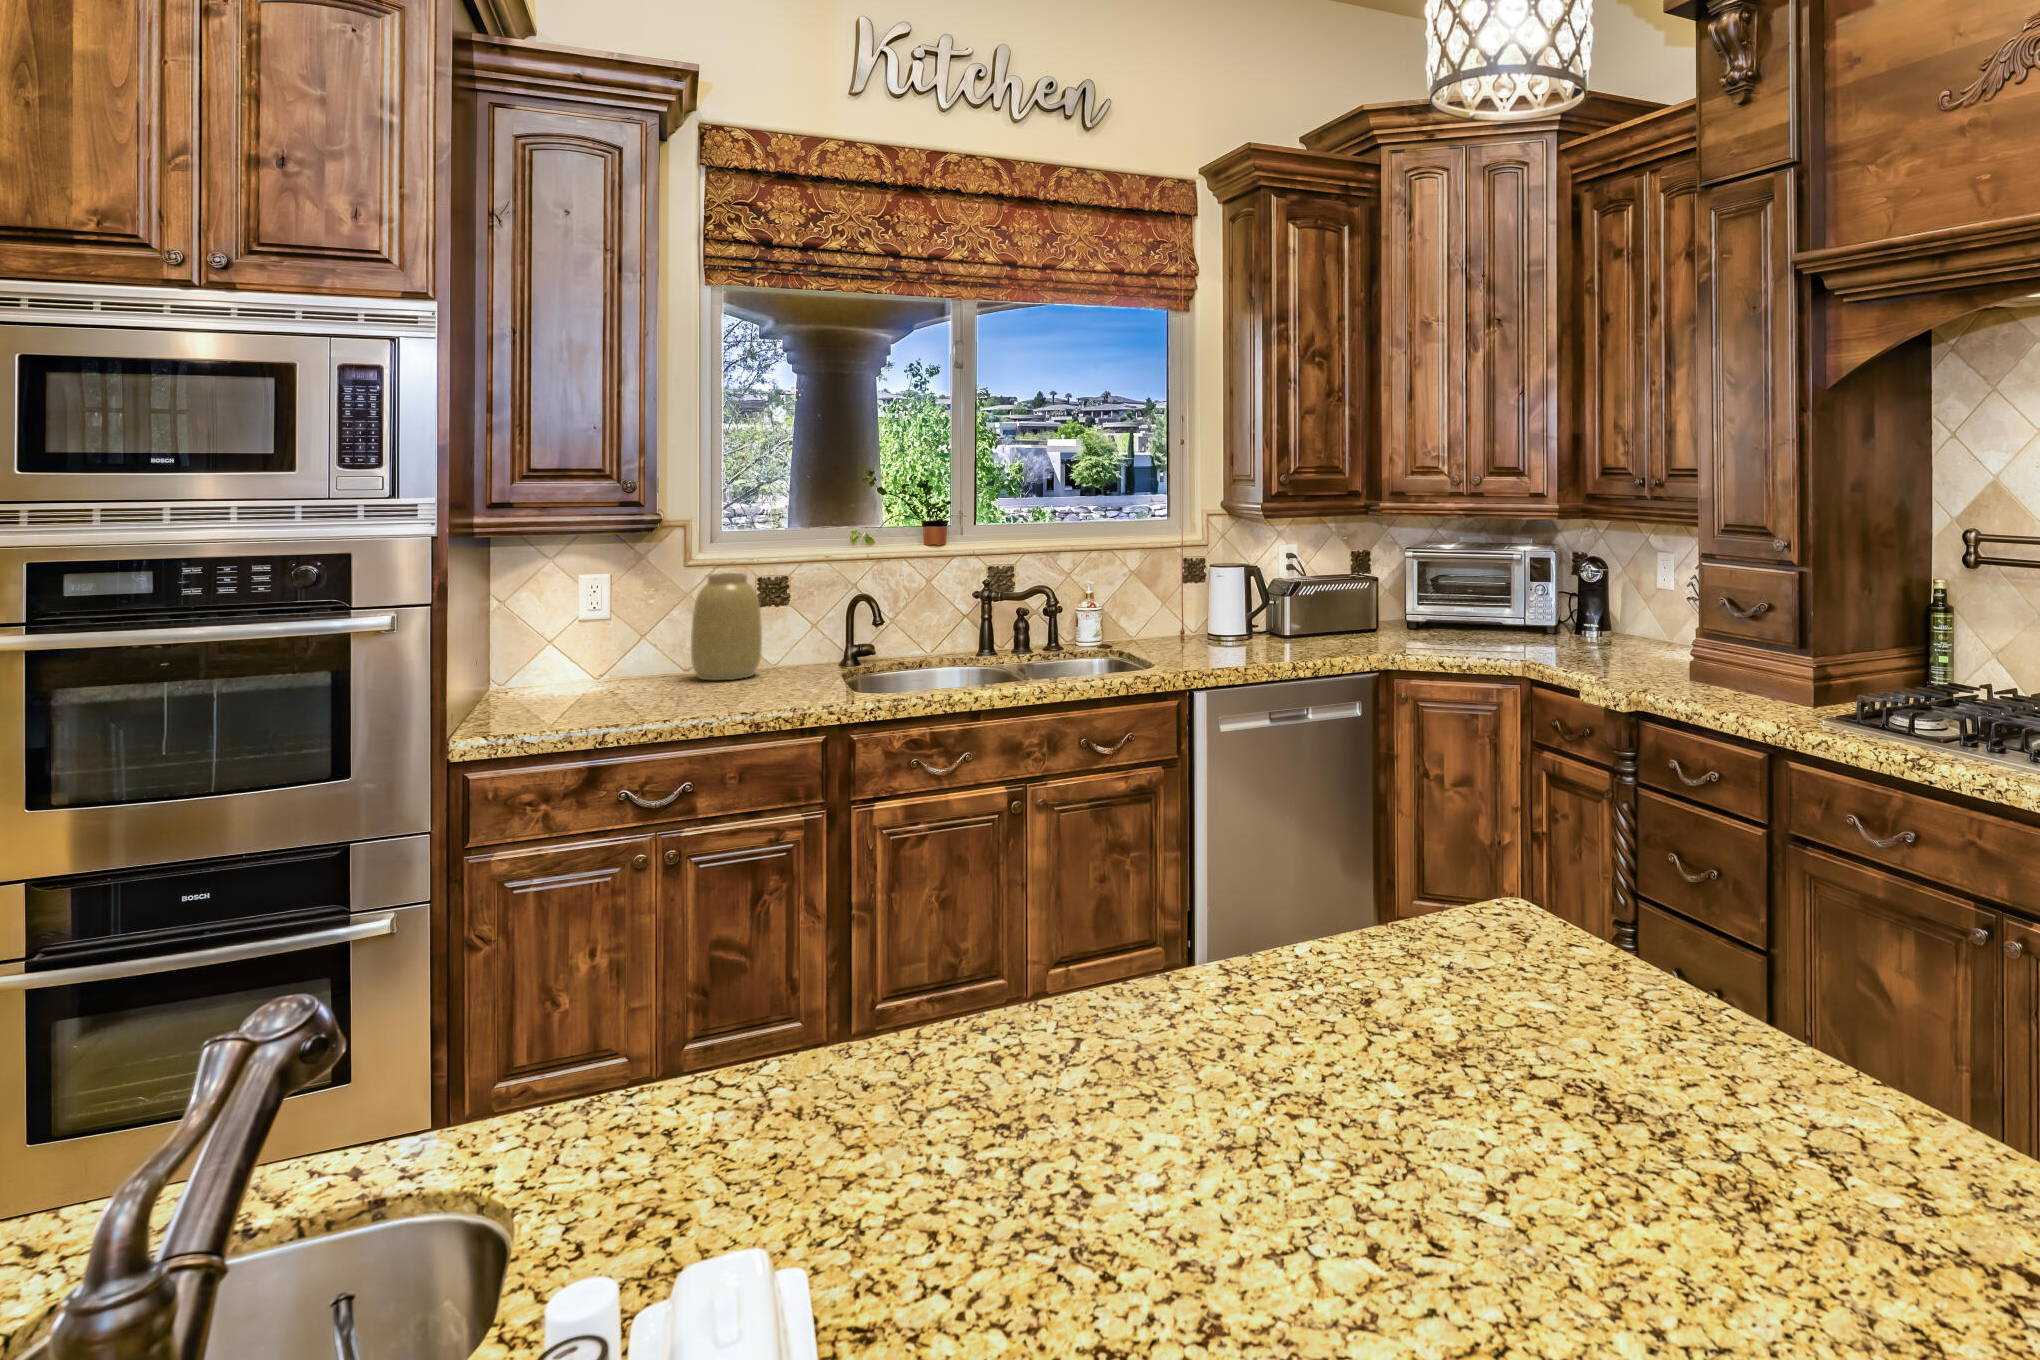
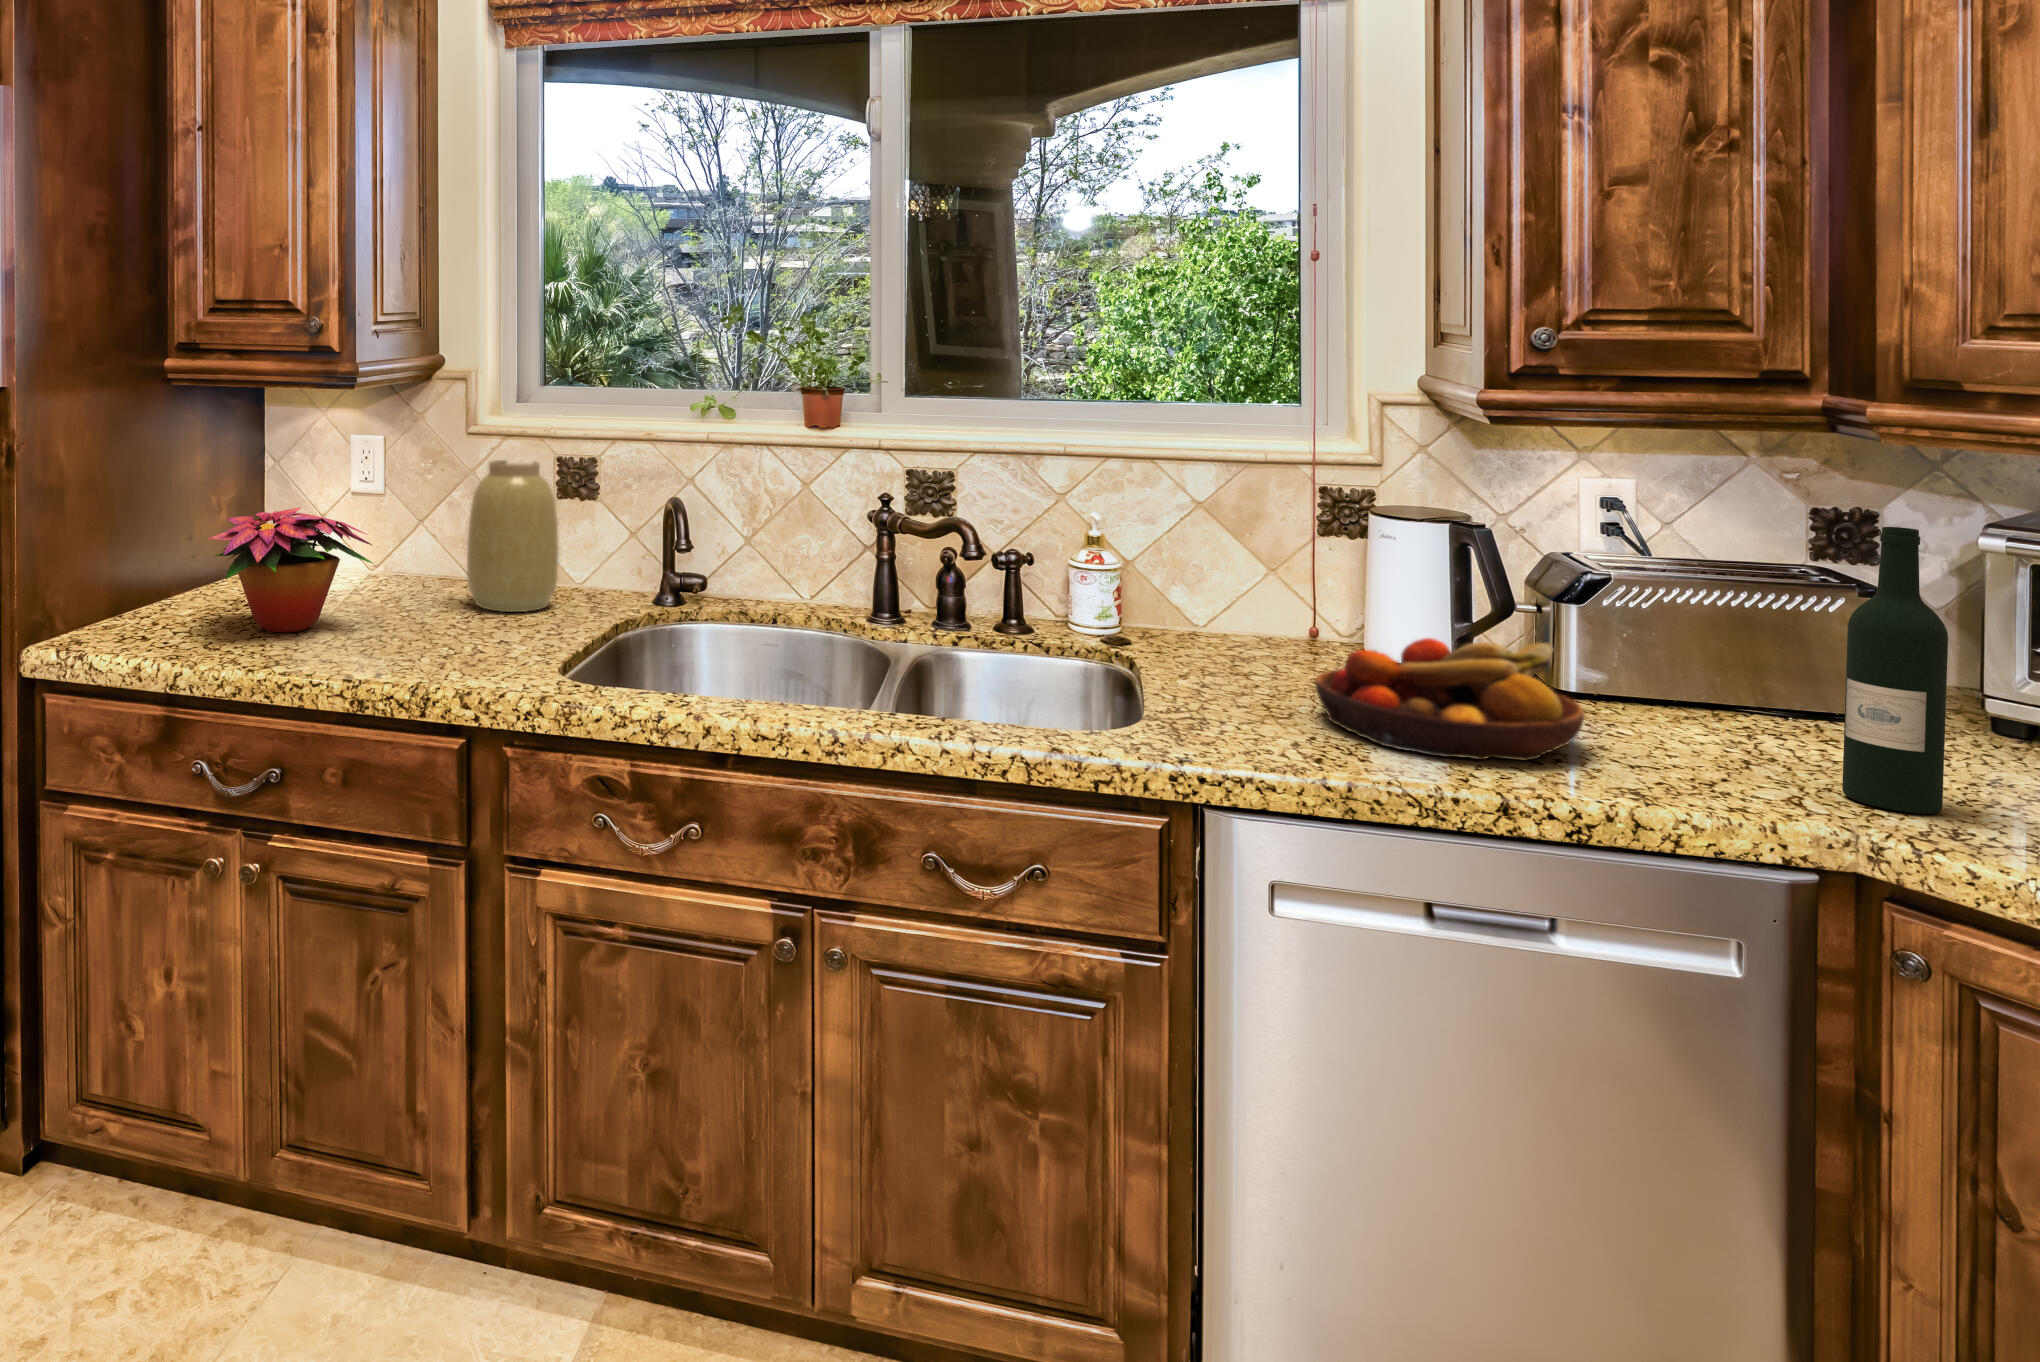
wine bottle: none [1379,547,1404,650] -> present [1842,527,1948,814]
fruit bowl: none [1208,610,1305,659] -> present [1315,638,1584,761]
flower arrangement: none [521,615,674,710] -> present [208,507,373,633]

